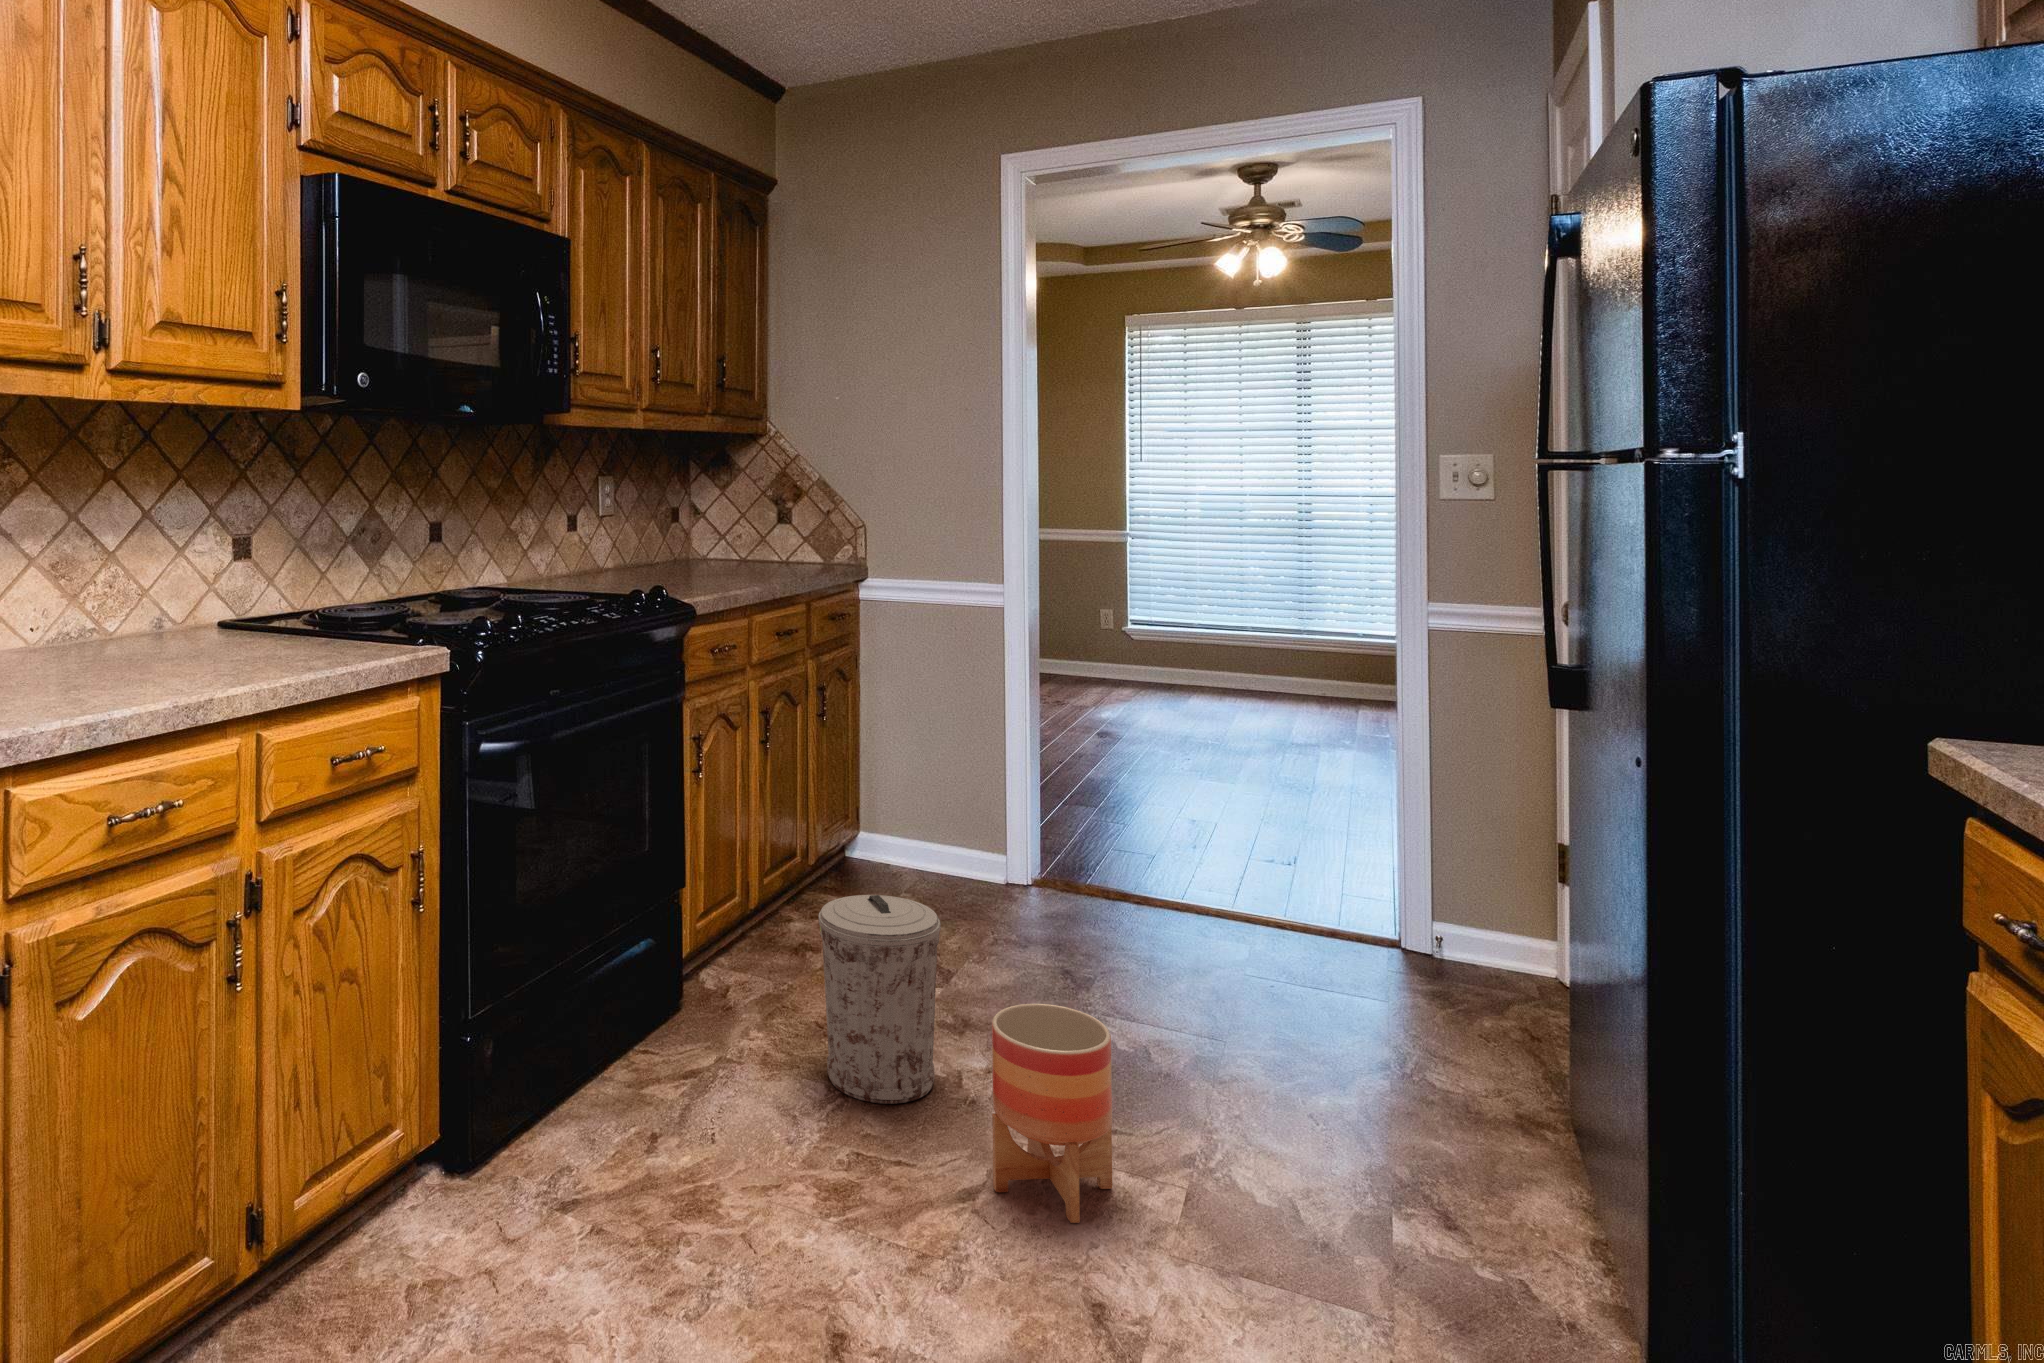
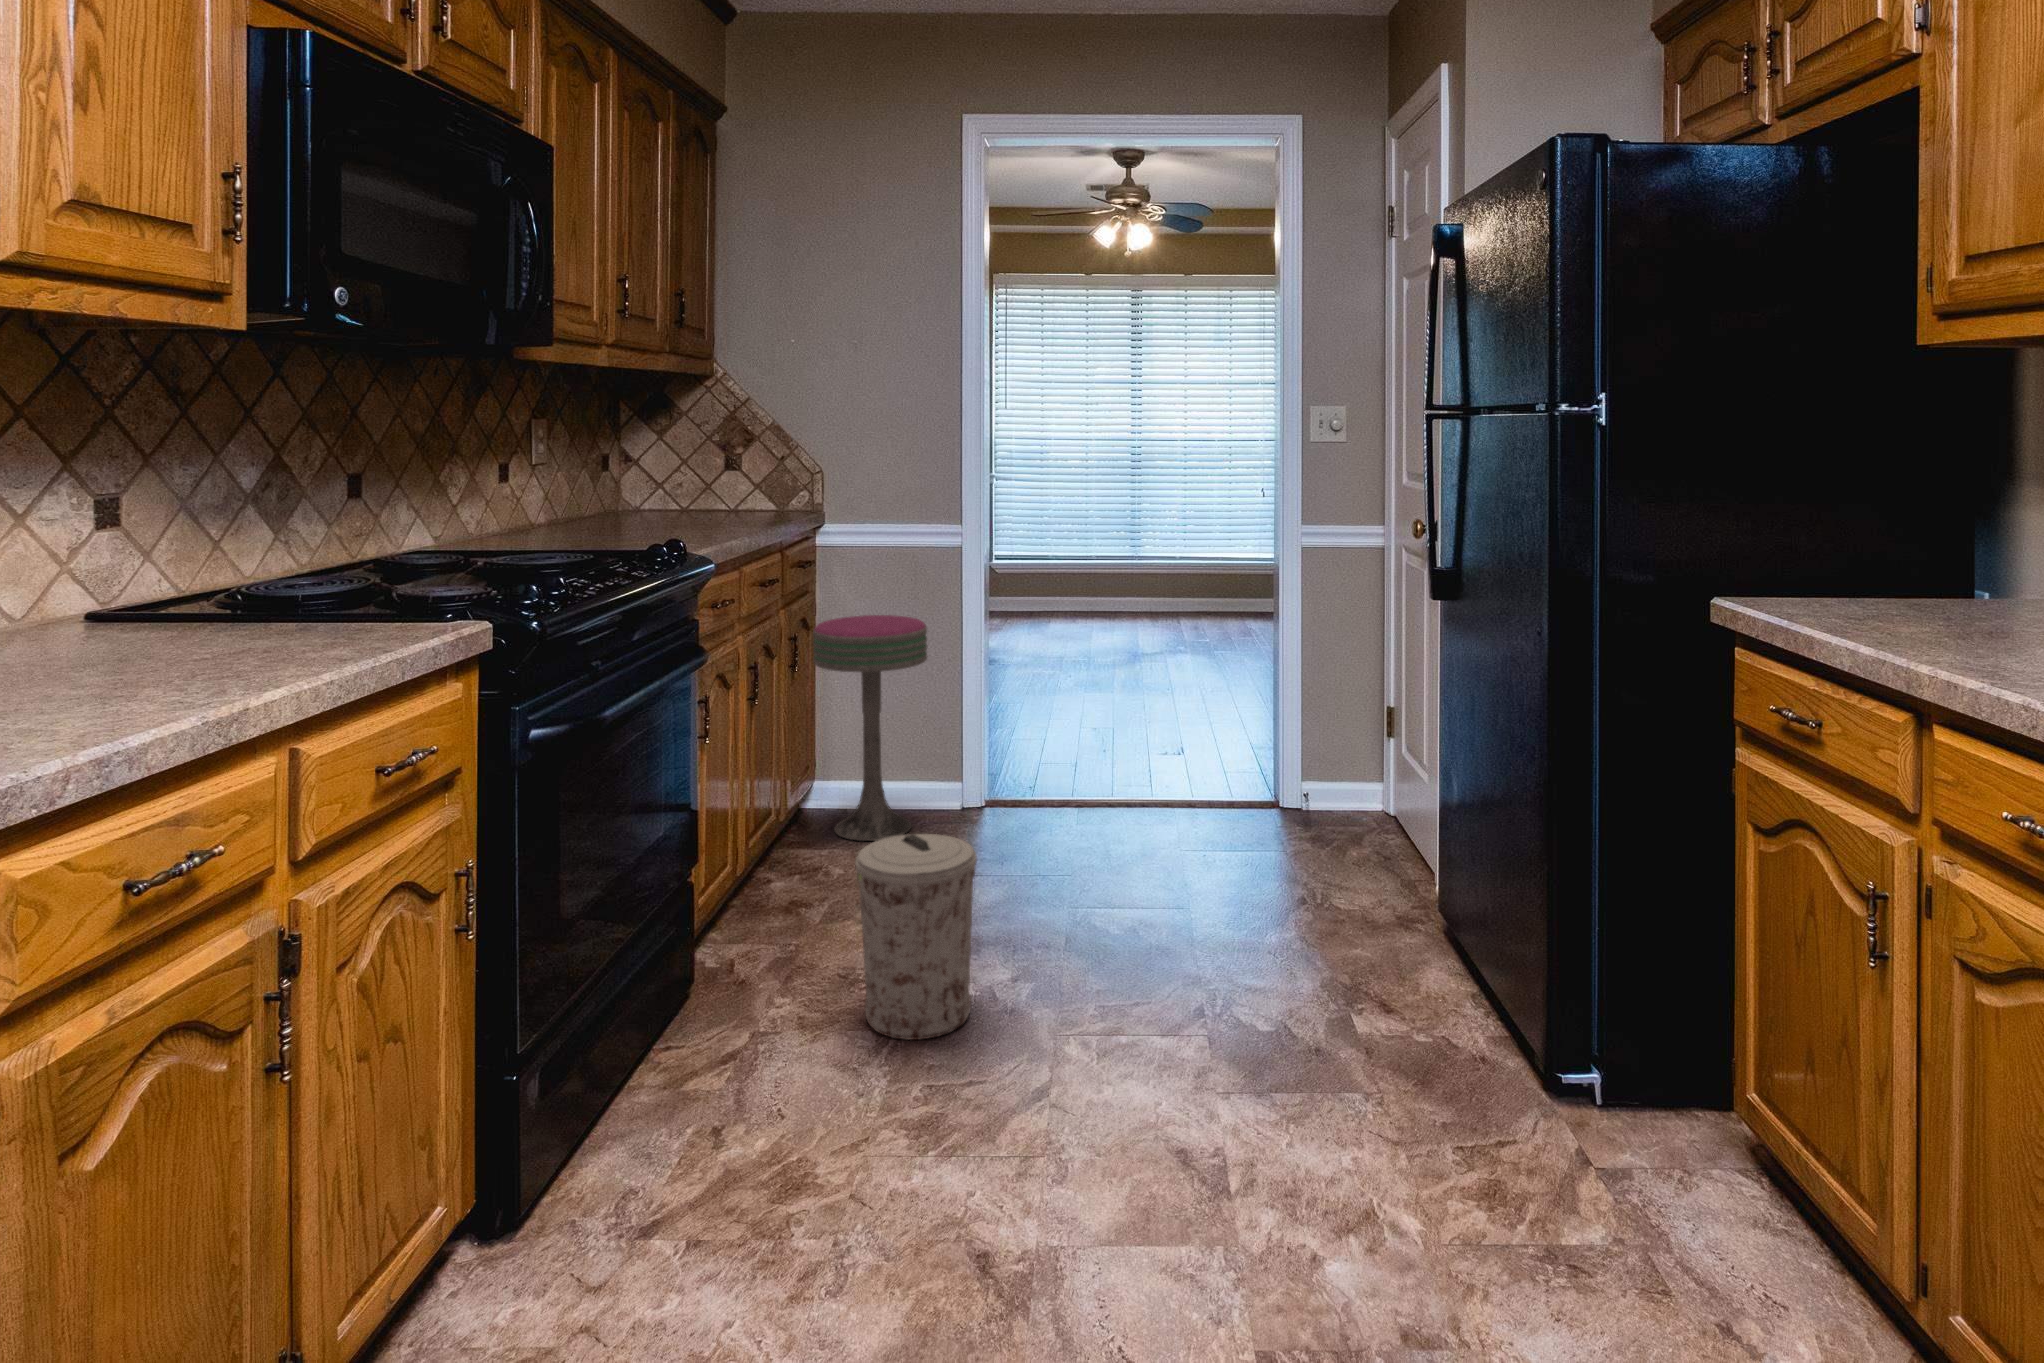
bar stool: none [856,674,972,903] -> present [813,615,928,841]
planter: present [992,1004,1112,1223] -> none [1057,909,1165,1105]

